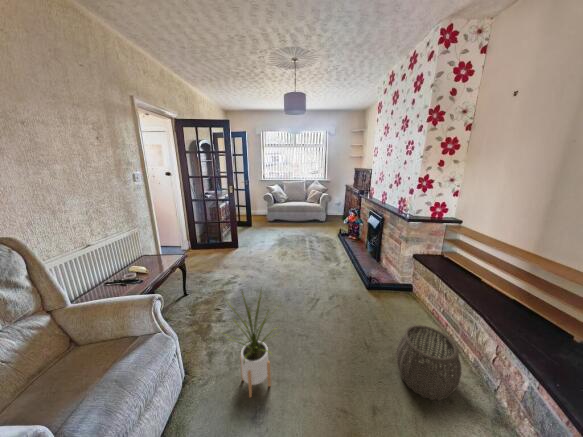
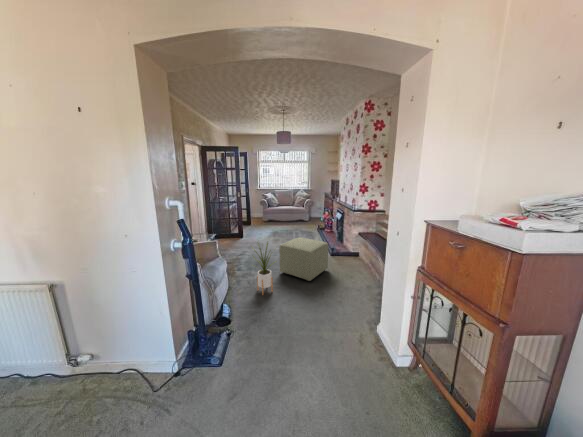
ottoman: none [285,263,370,357] -> present [279,237,328,281]
woven basket: present [396,325,462,401] -> none [338,261,368,293]

